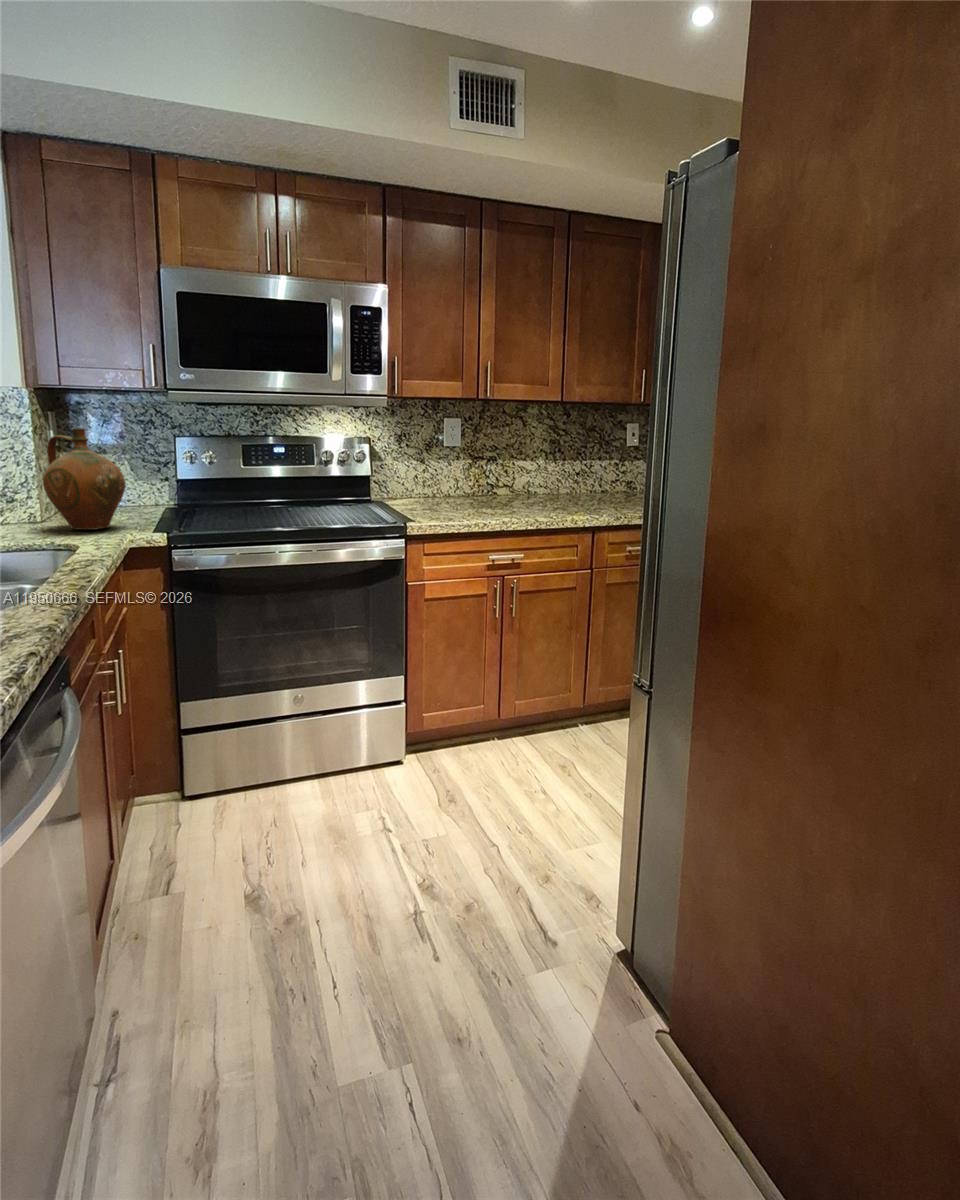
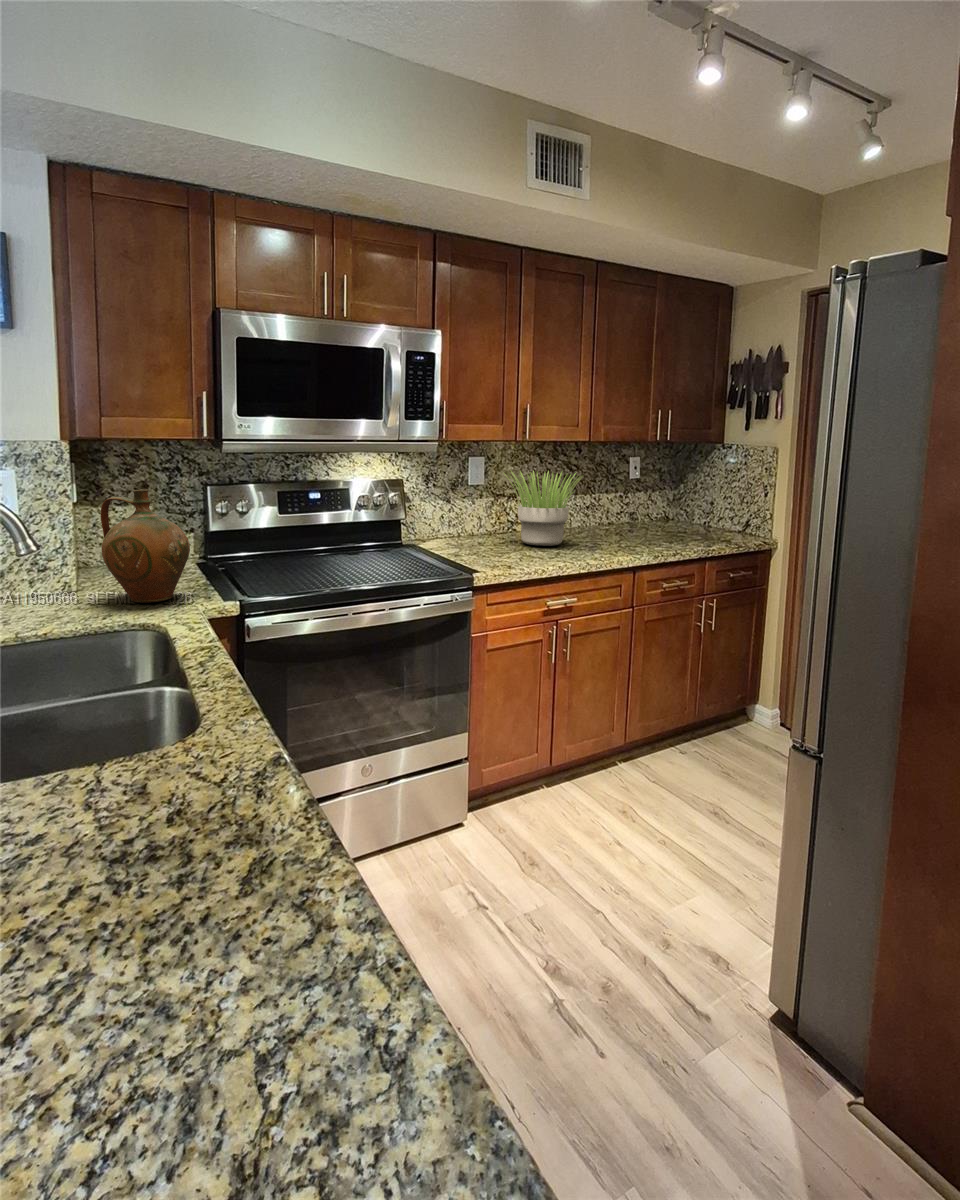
potted plant: none [468,430,553,505] -> present [510,472,580,546]

